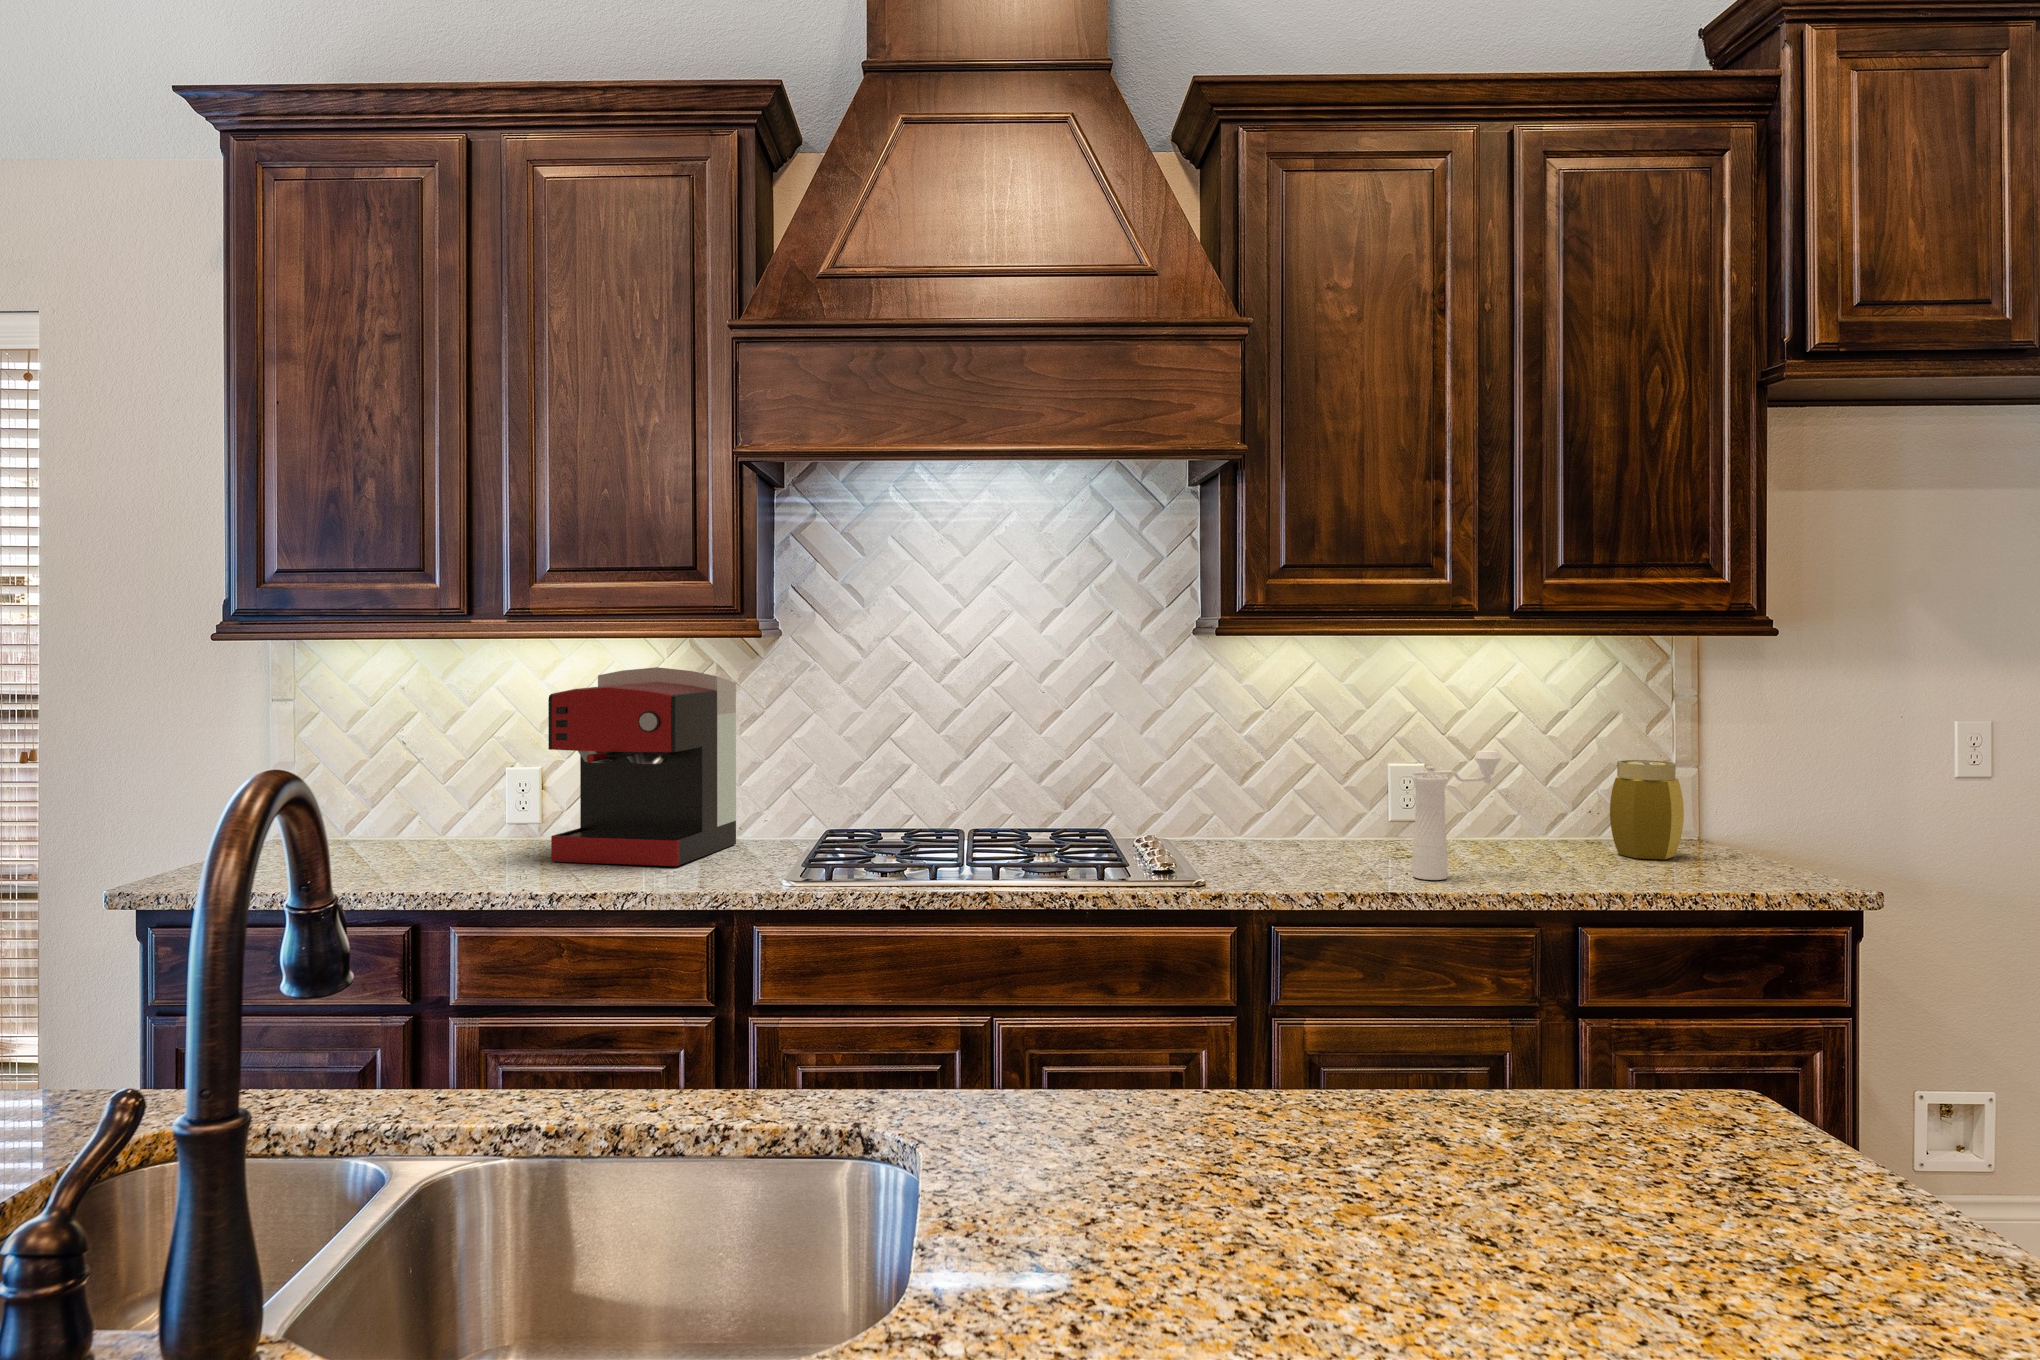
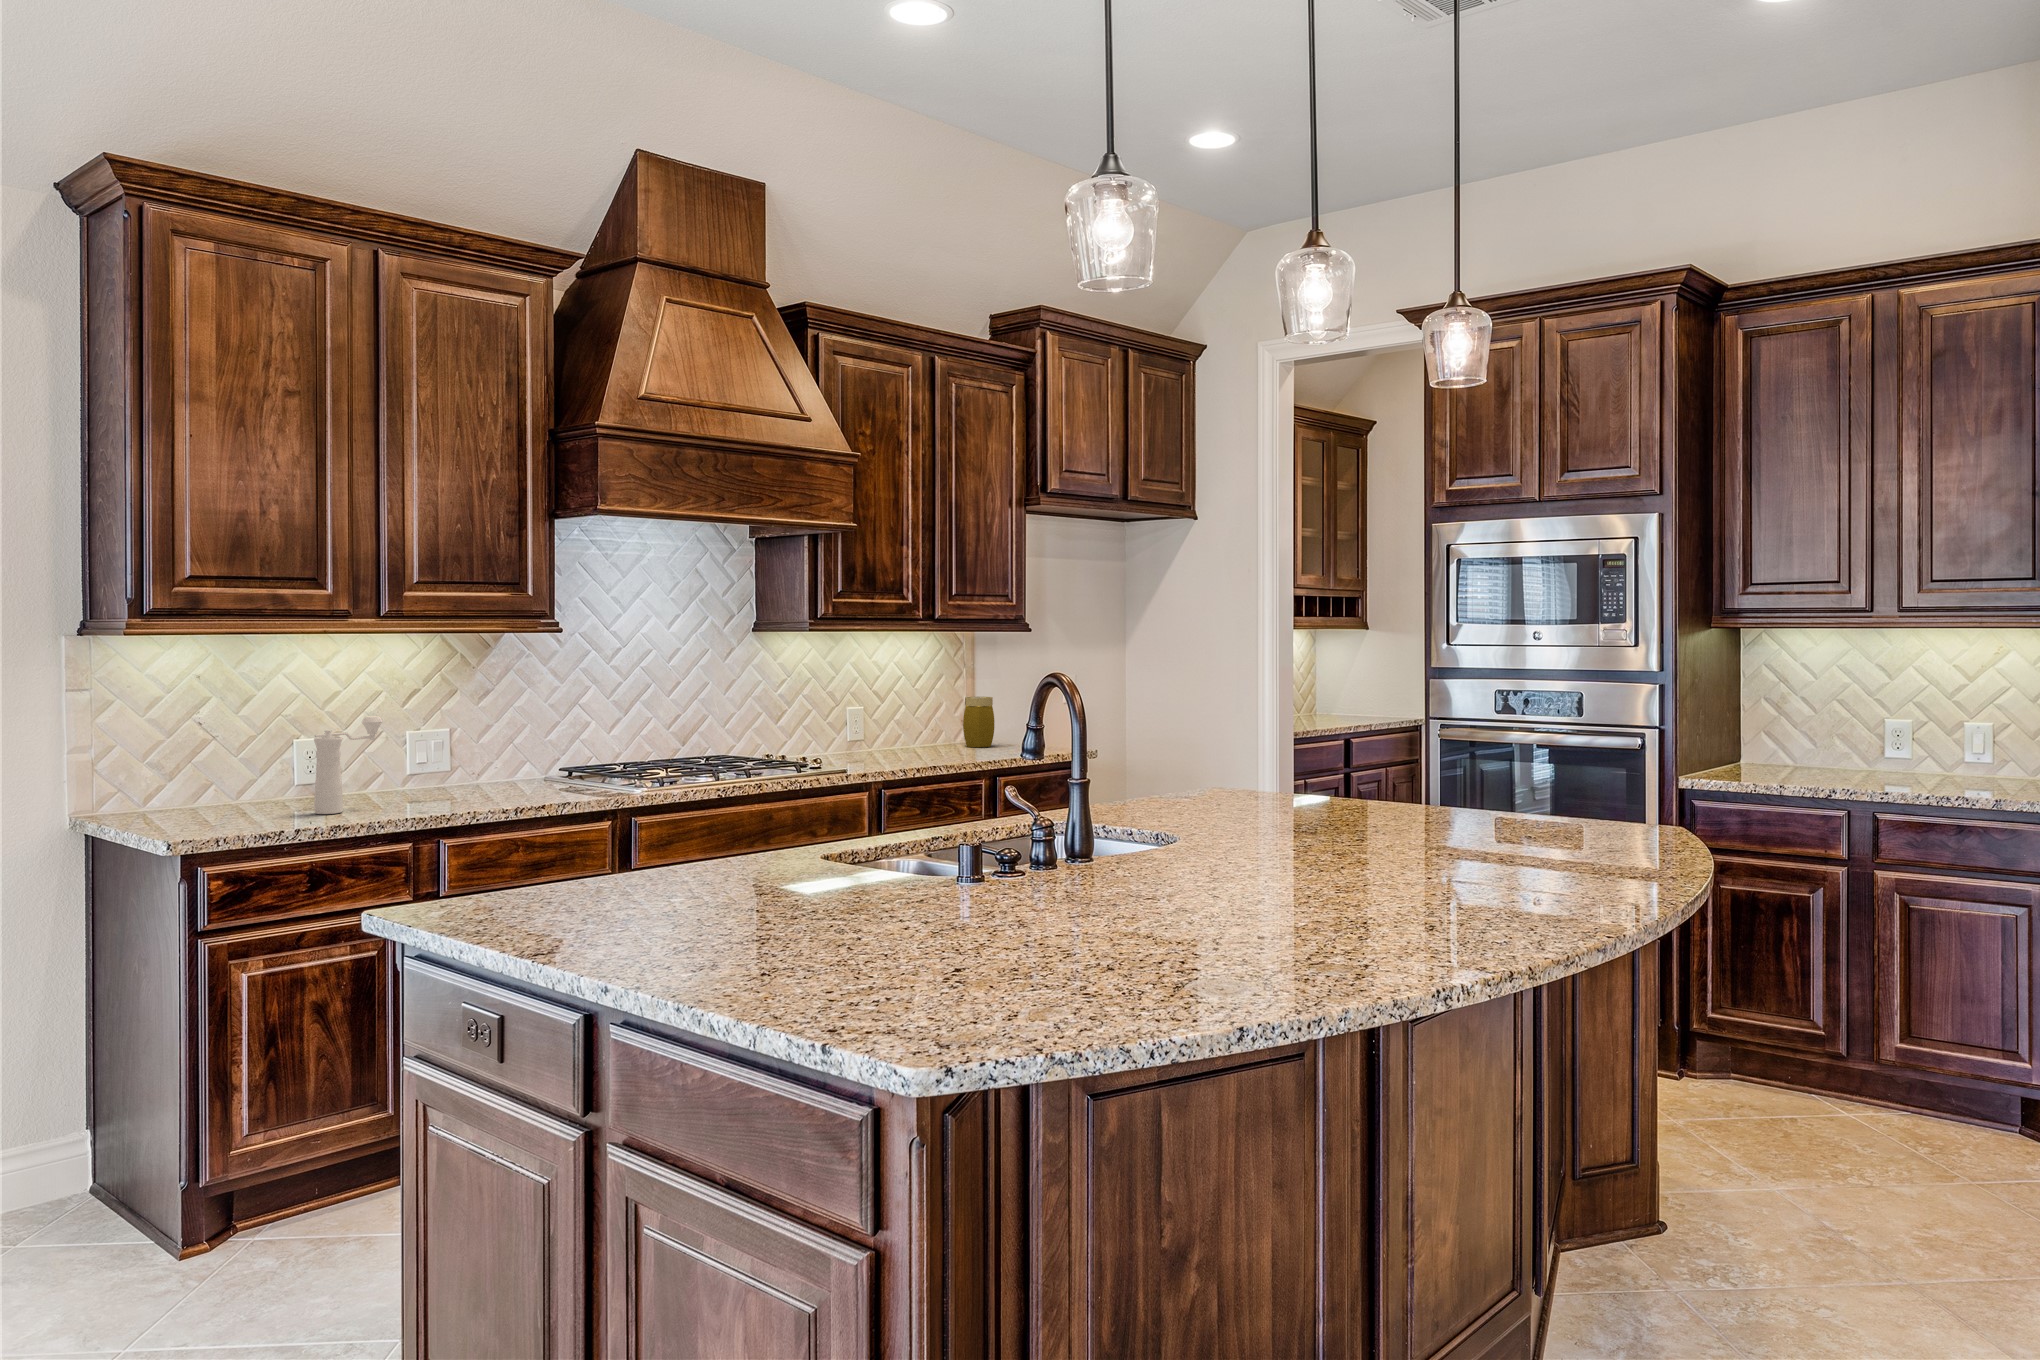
coffee maker: present [548,667,736,866] -> none [407,659,530,799]
pepper mill: present [1413,750,1501,880] -> present [314,716,383,814]

